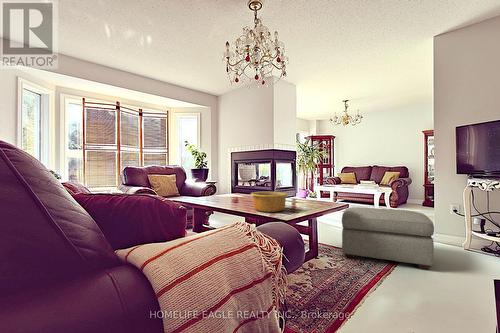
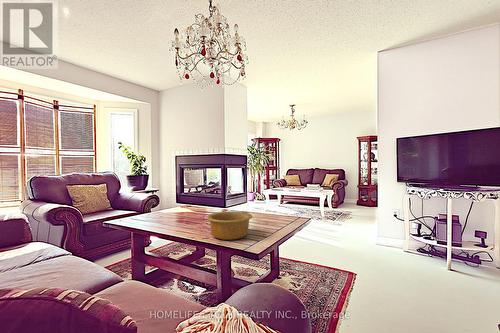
ottoman: present [342,207,434,270] -> none [304,220,393,284]

